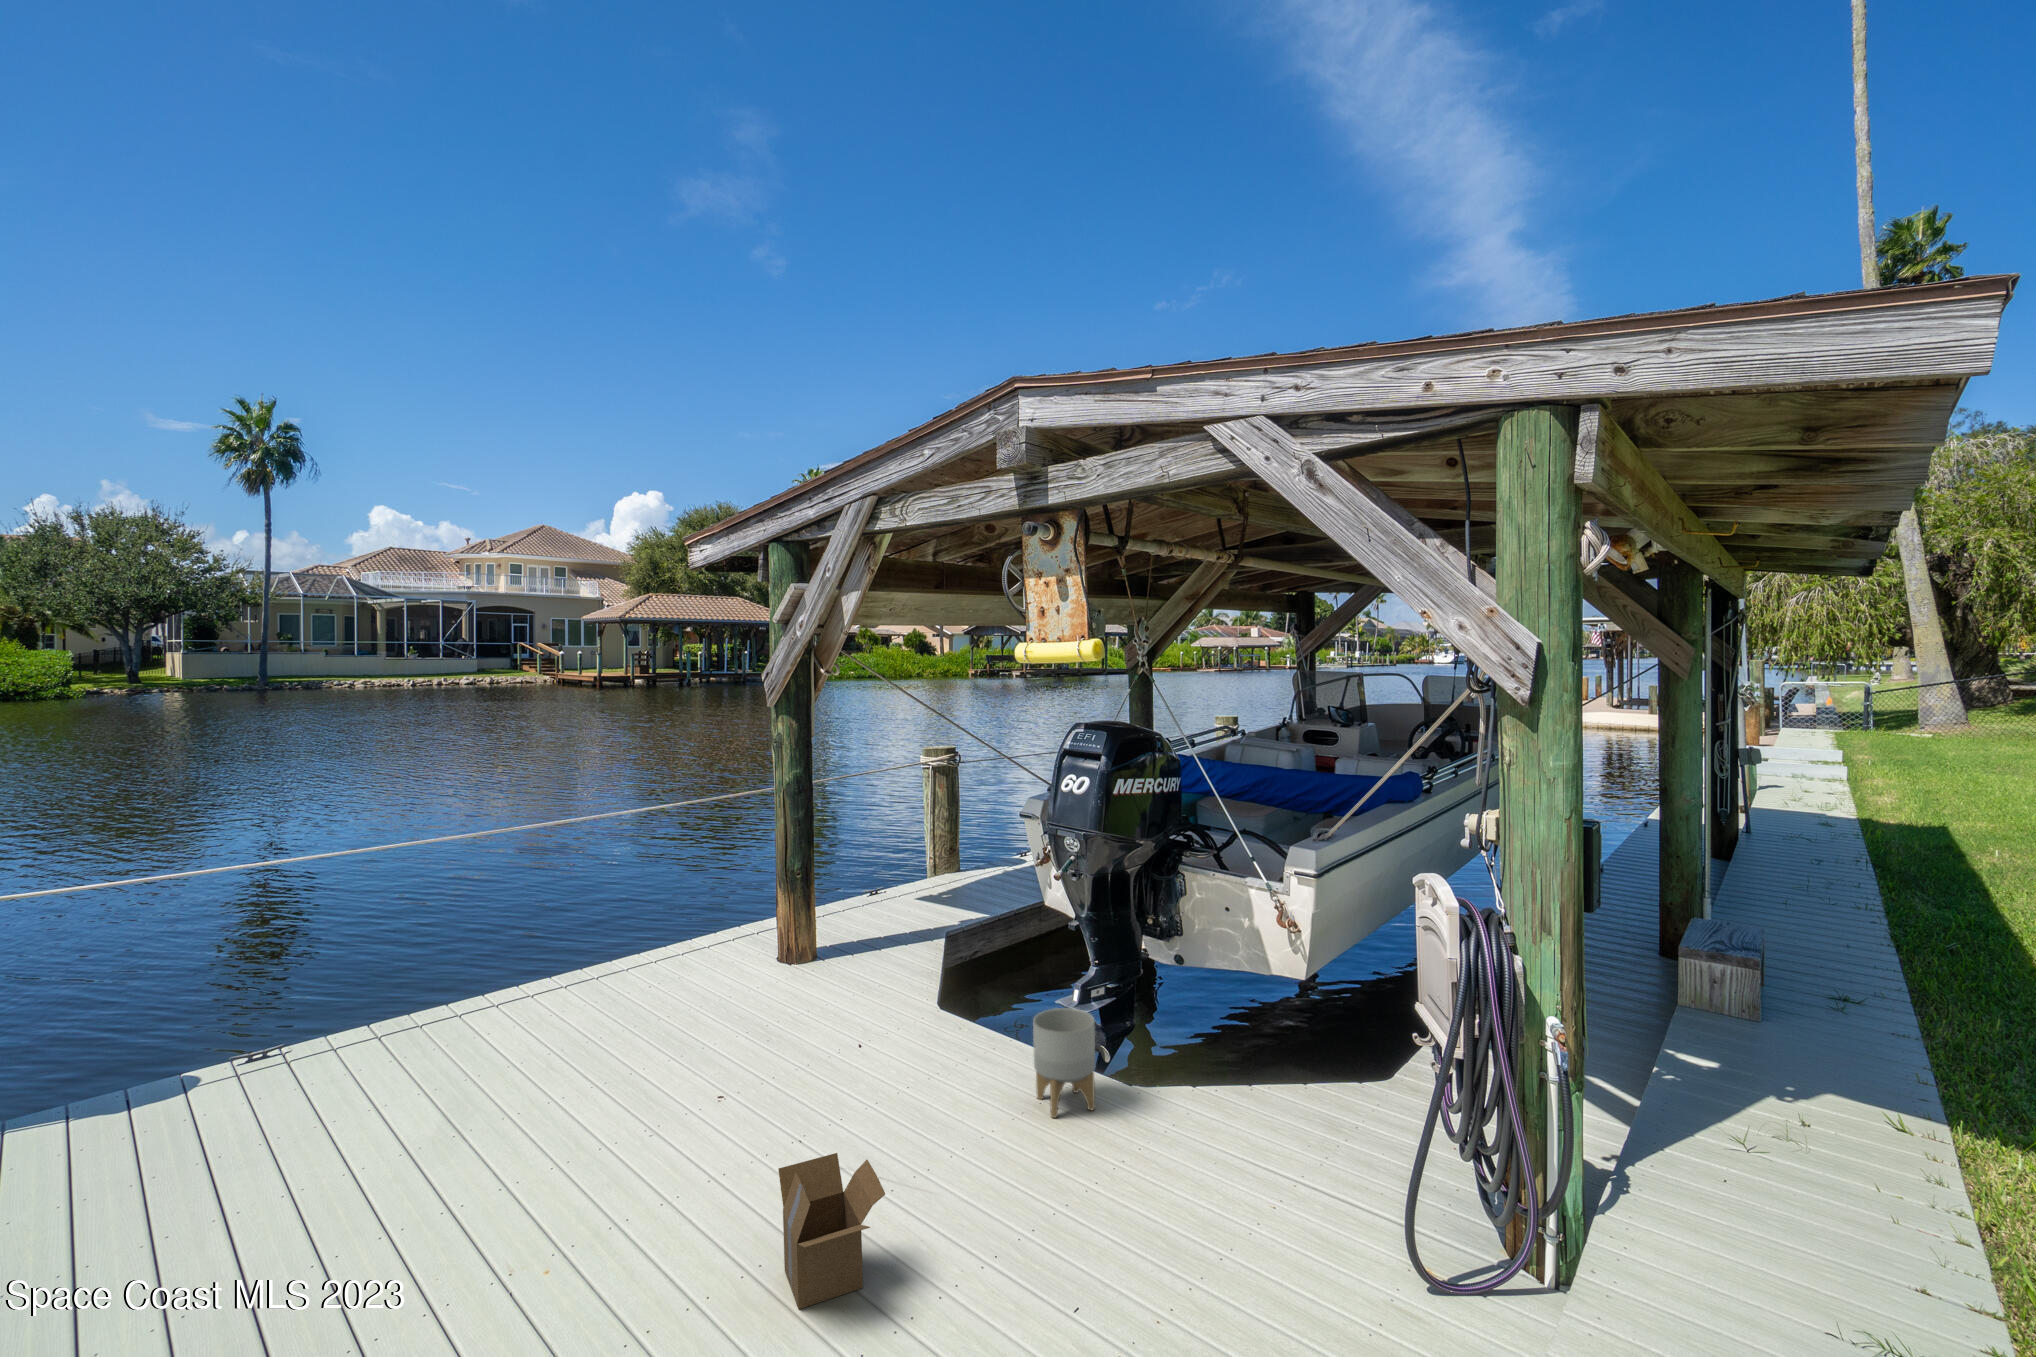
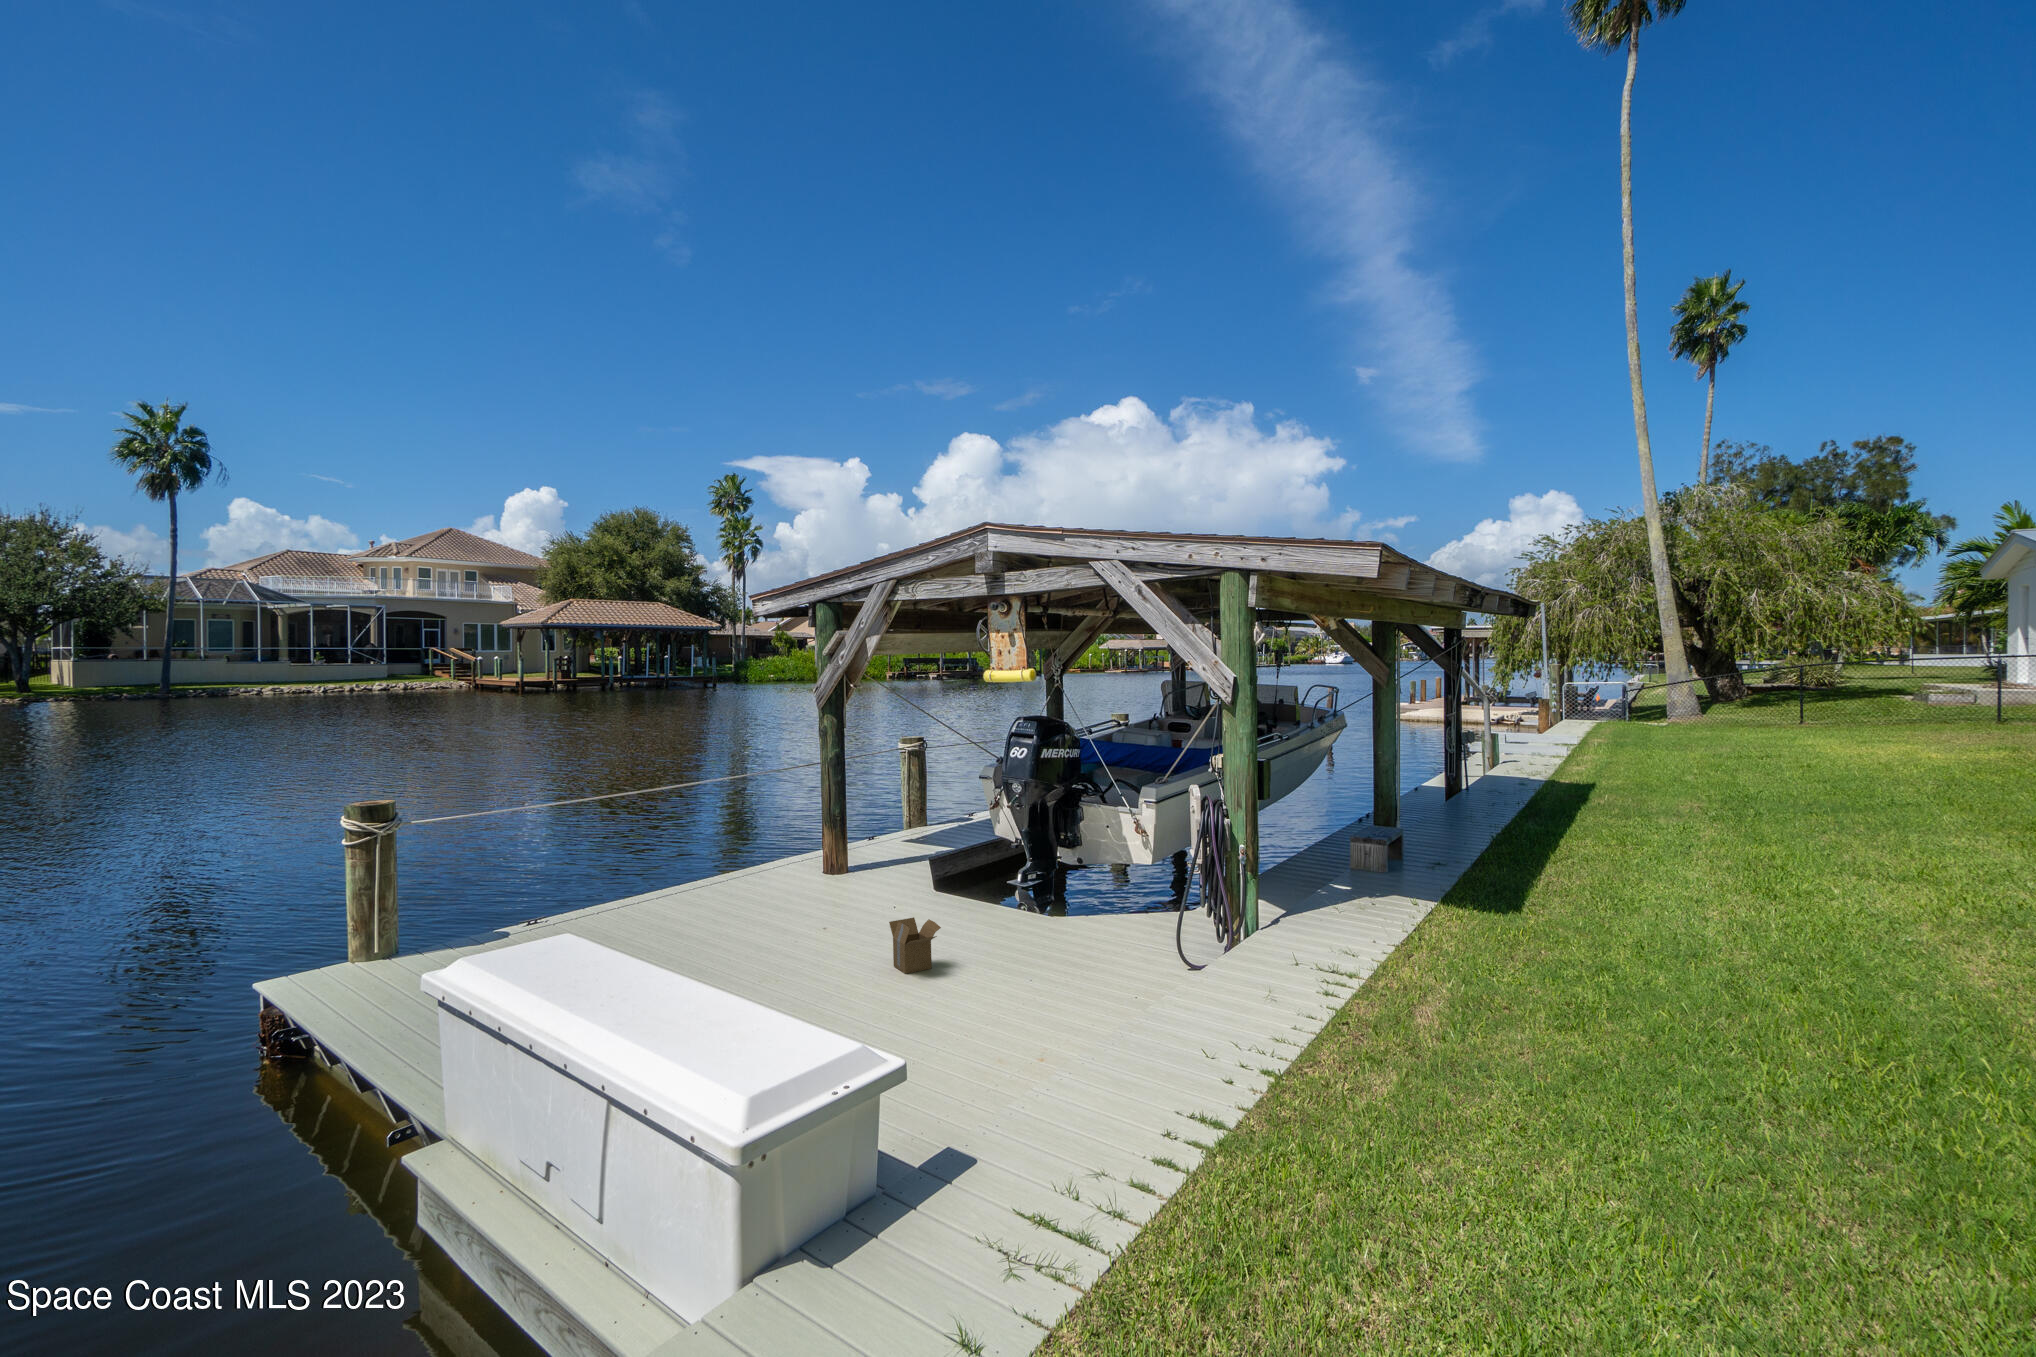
planter: present [1033,1008,1095,1118] -> none [1000,871,1033,924]

